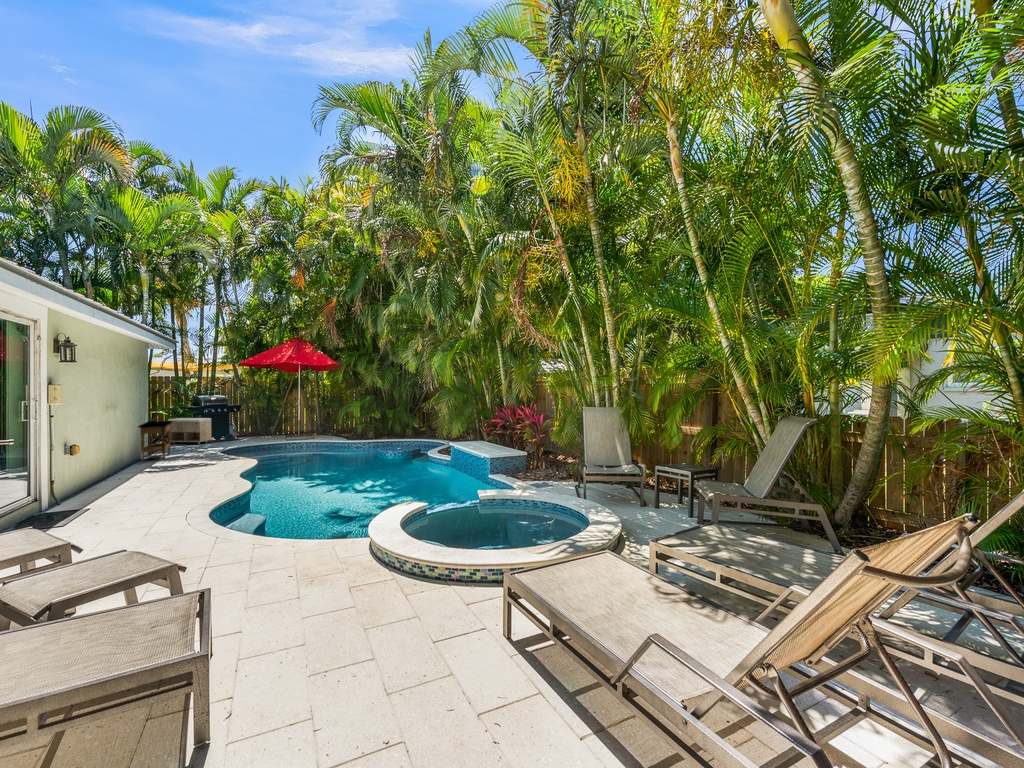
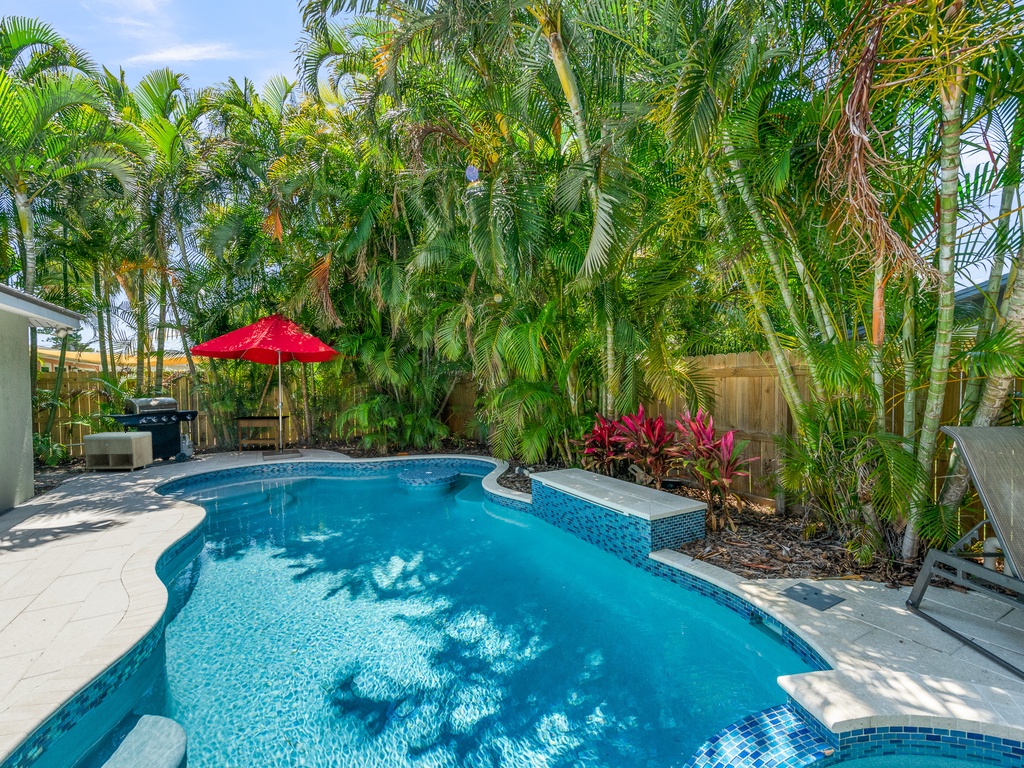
side table: present [138,421,172,461] -> present [233,416,290,452]

